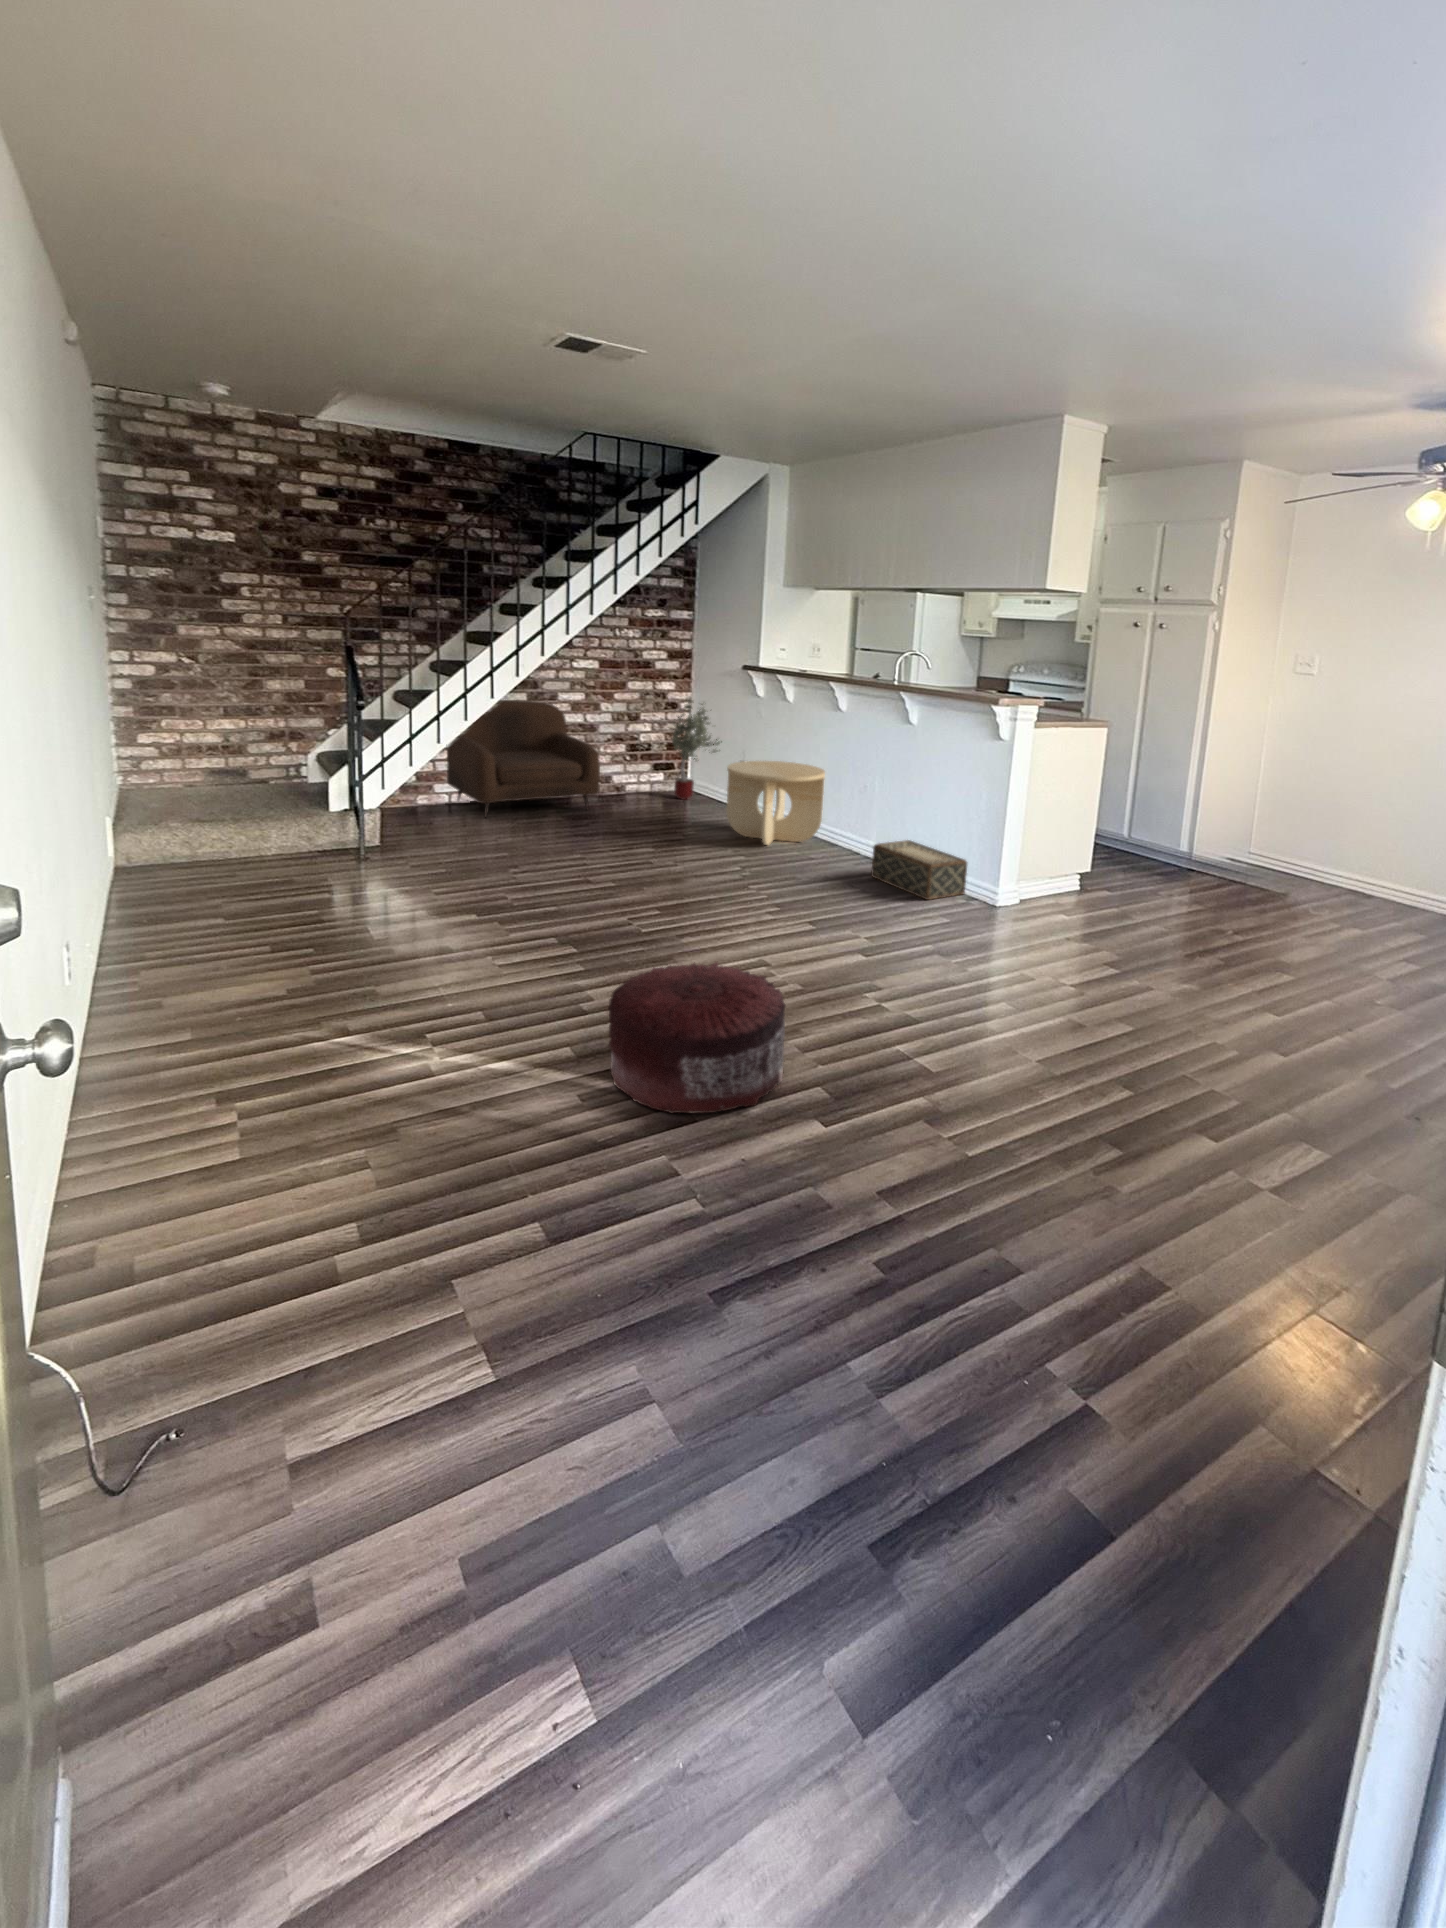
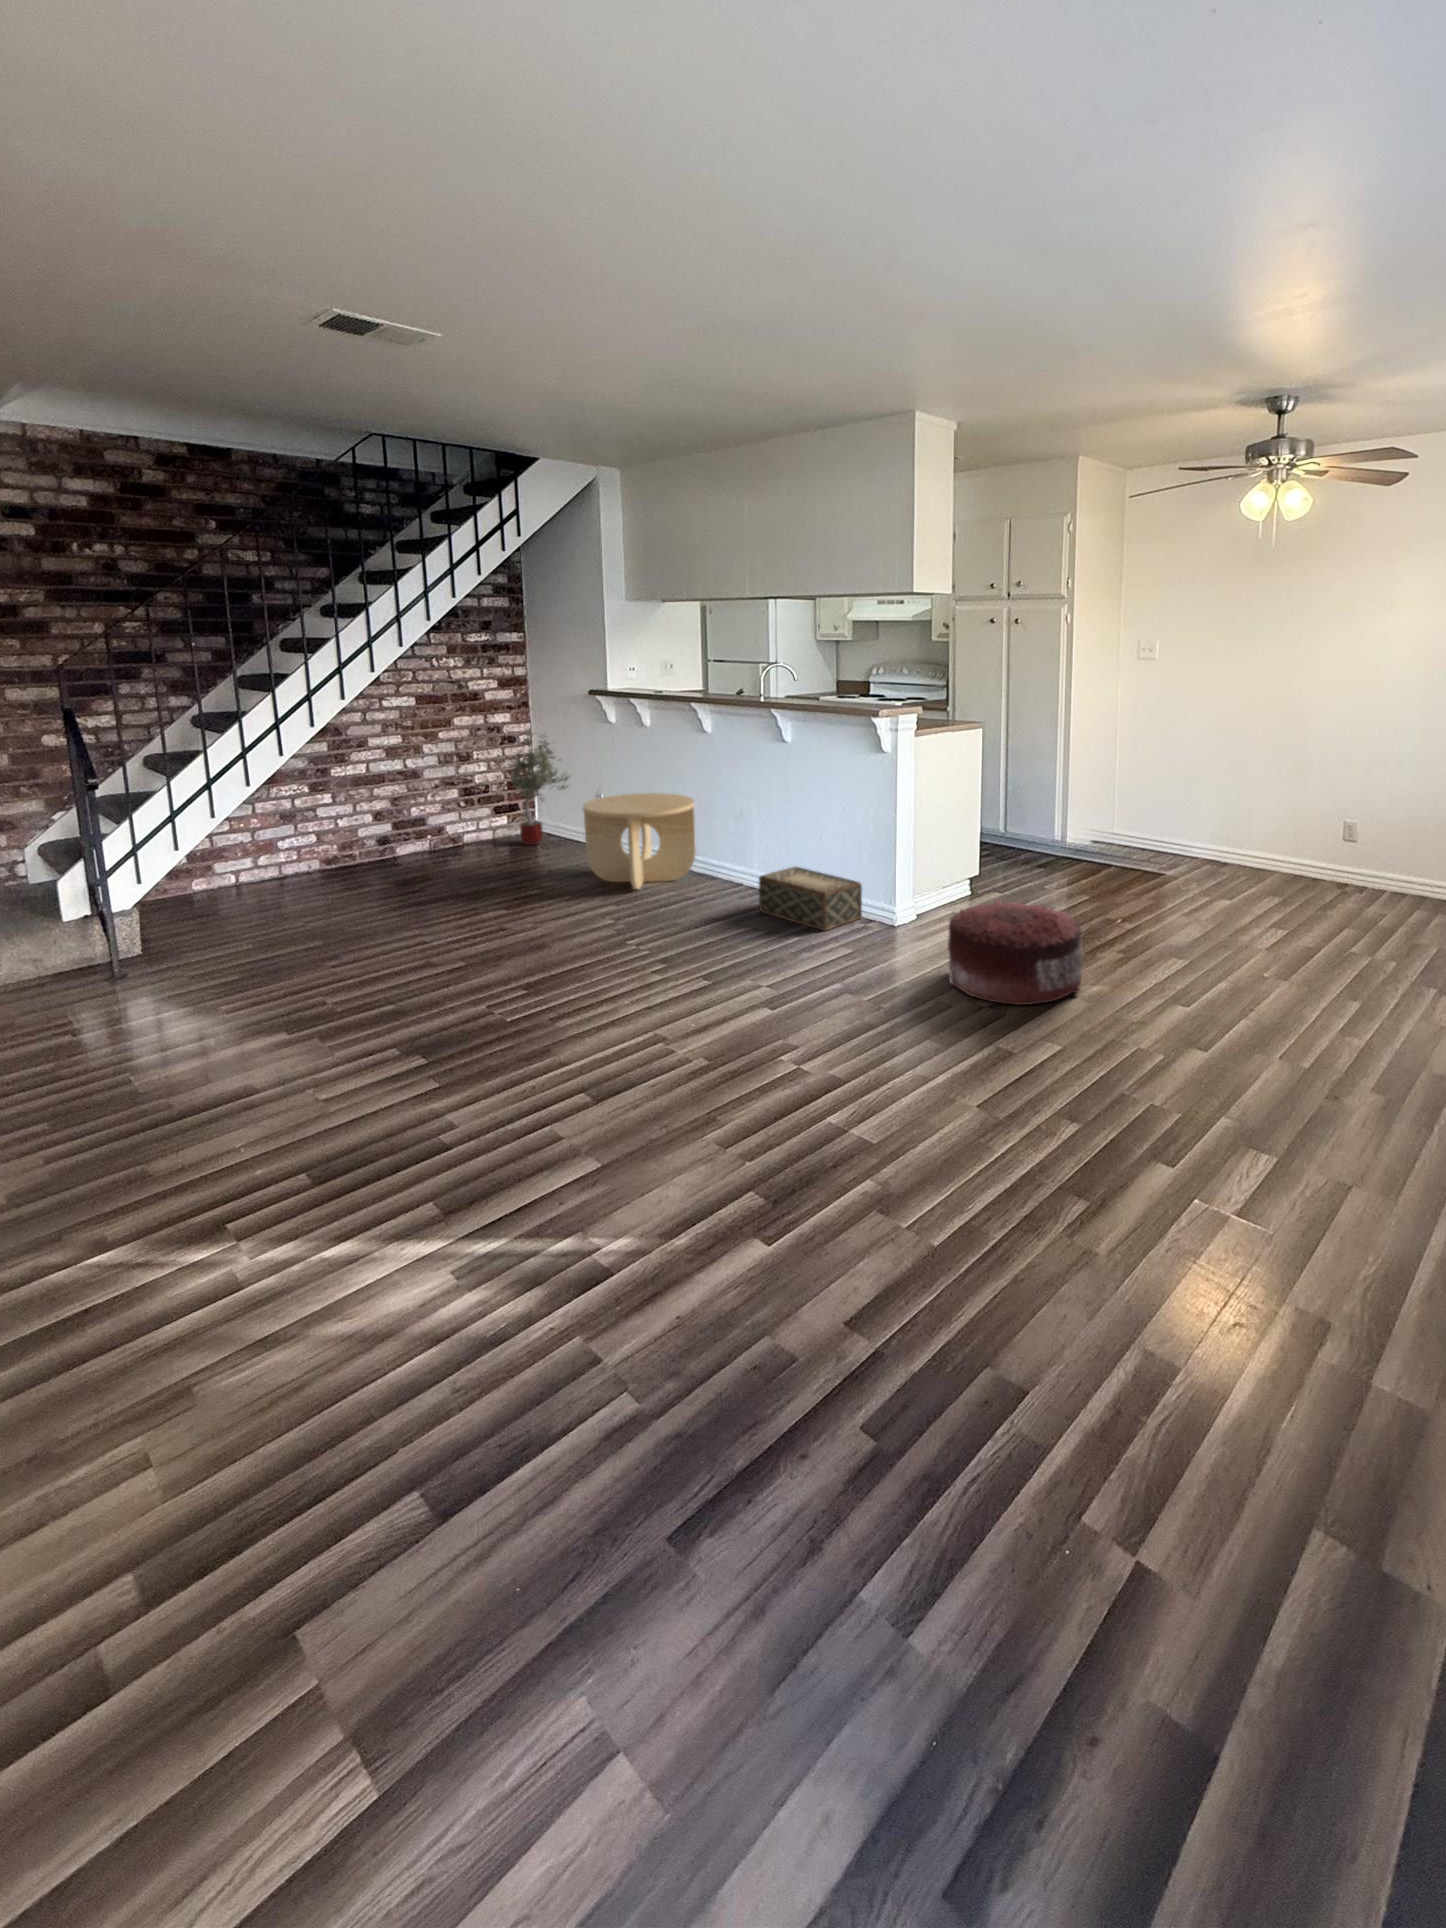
armchair: present [447,700,600,817] -> none [221,751,430,899]
pouf: present [608,962,785,1114] -> present [948,901,1082,1005]

